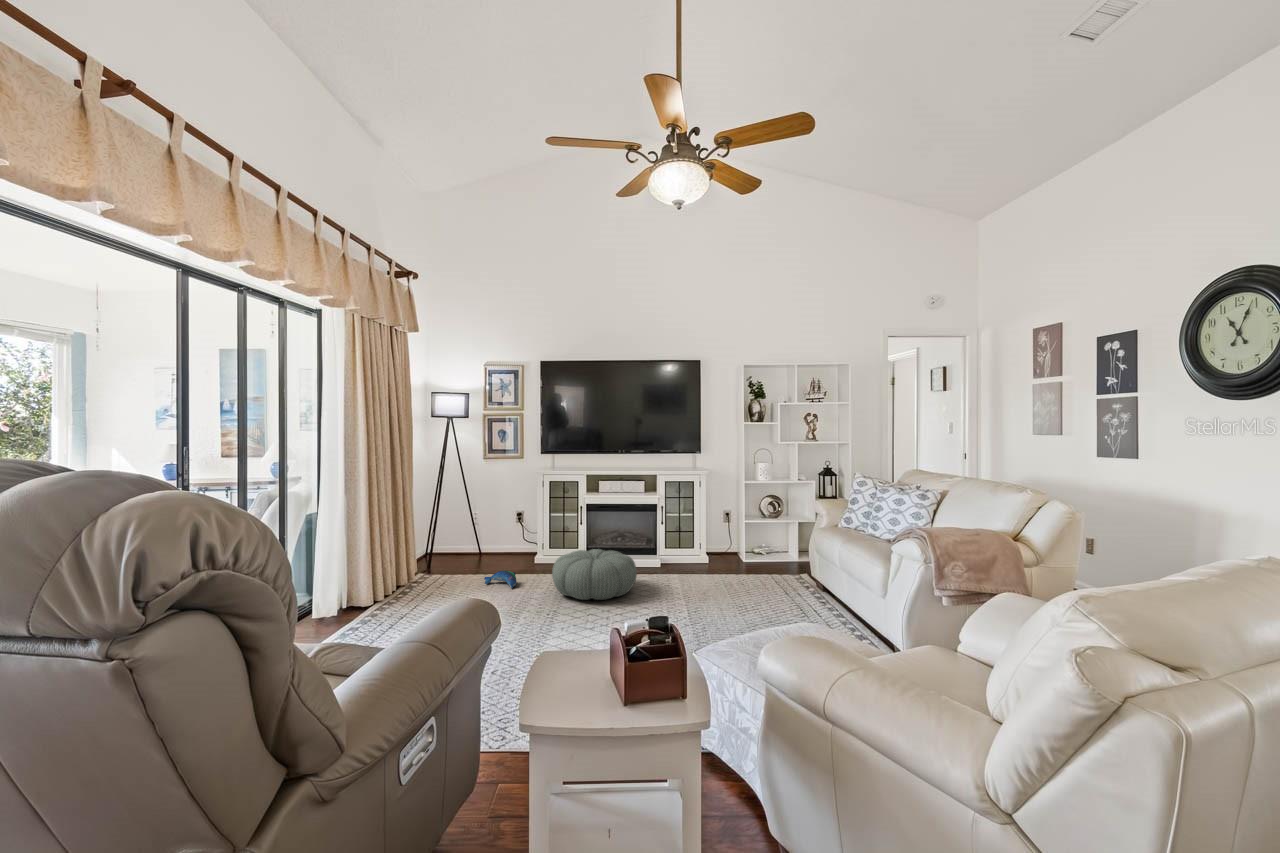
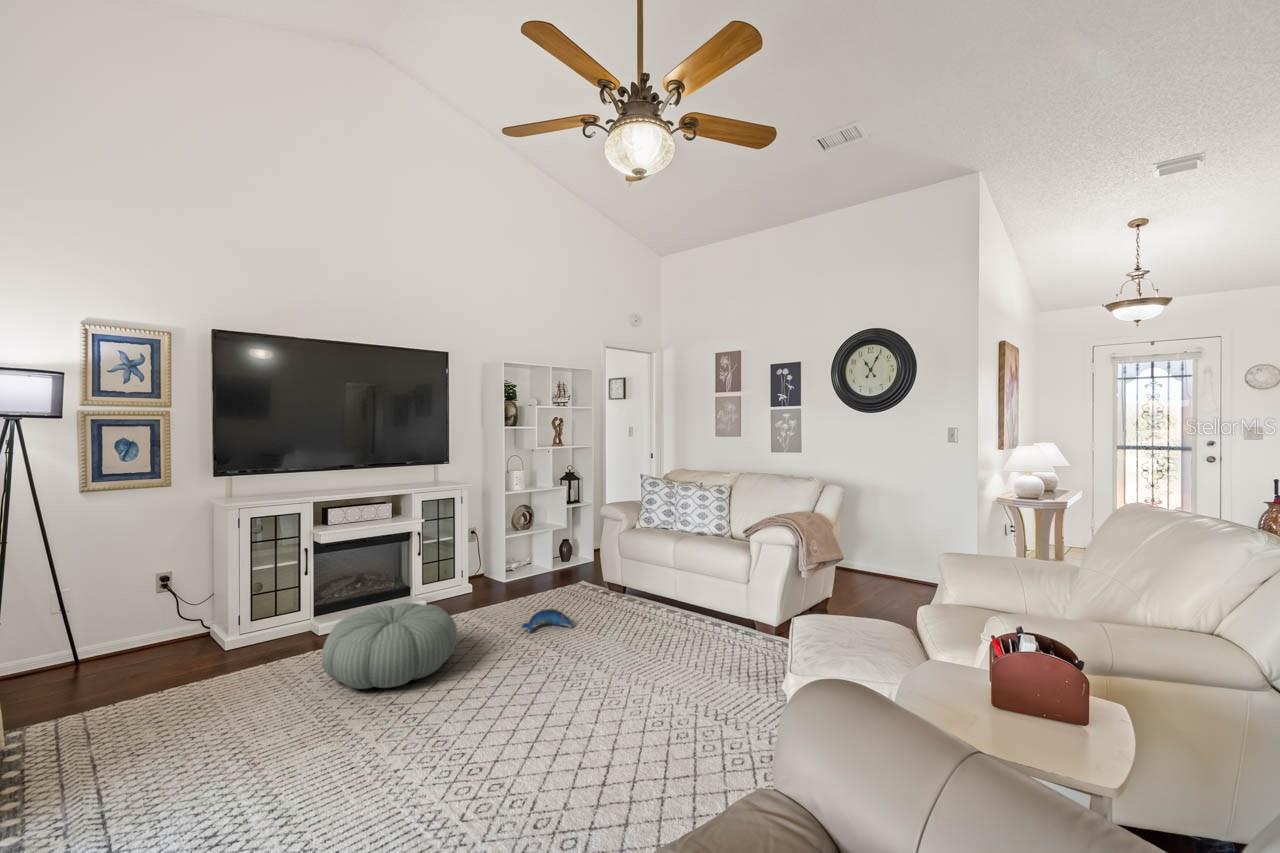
plush toy: present [484,570,516,588] -> present [522,609,572,632]

